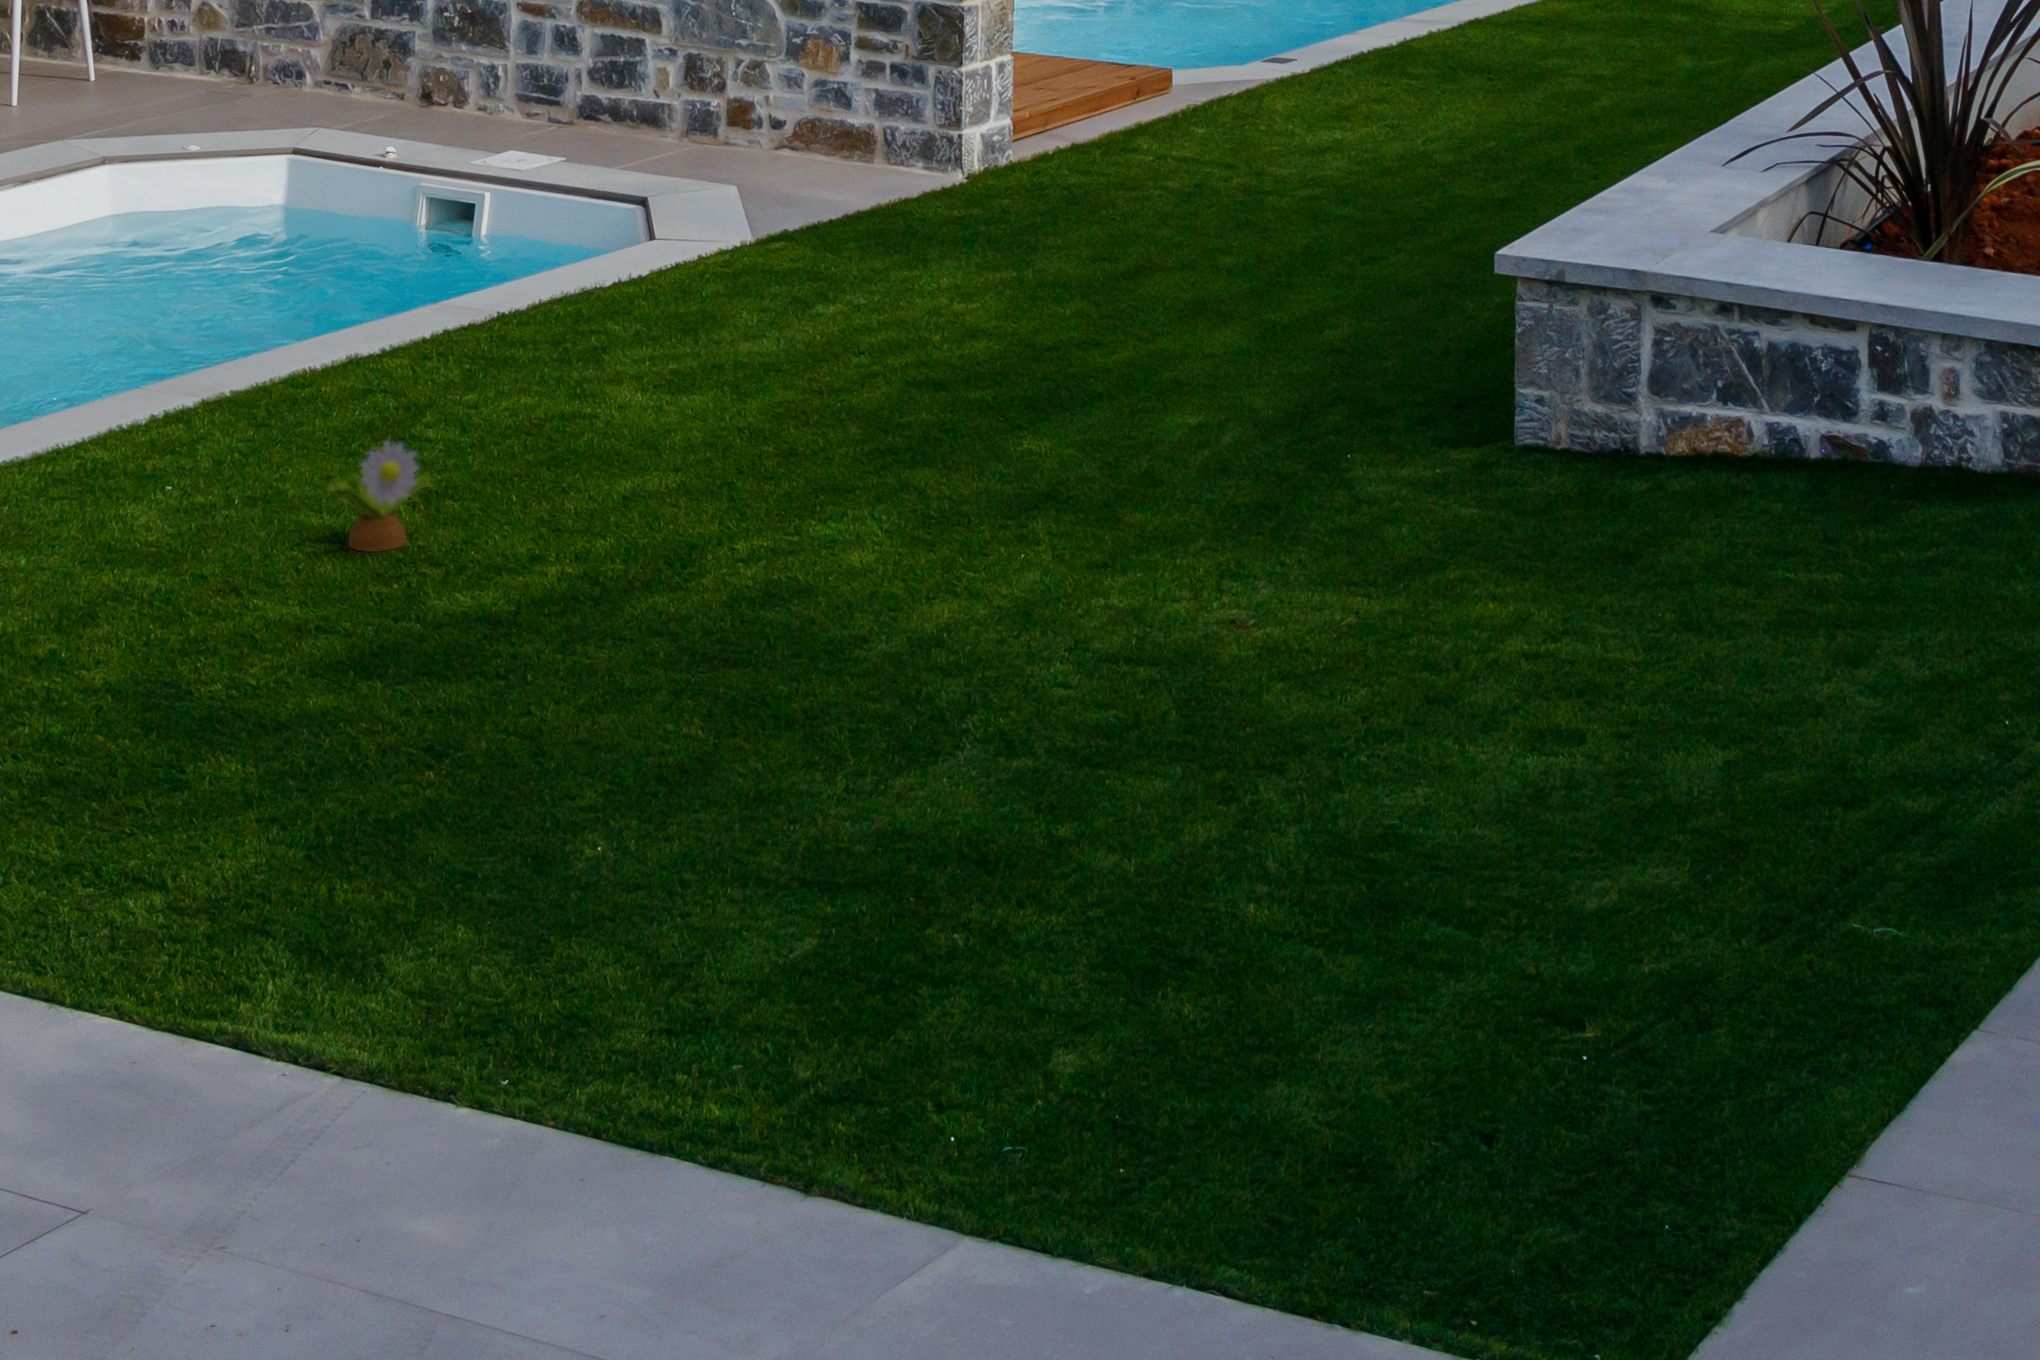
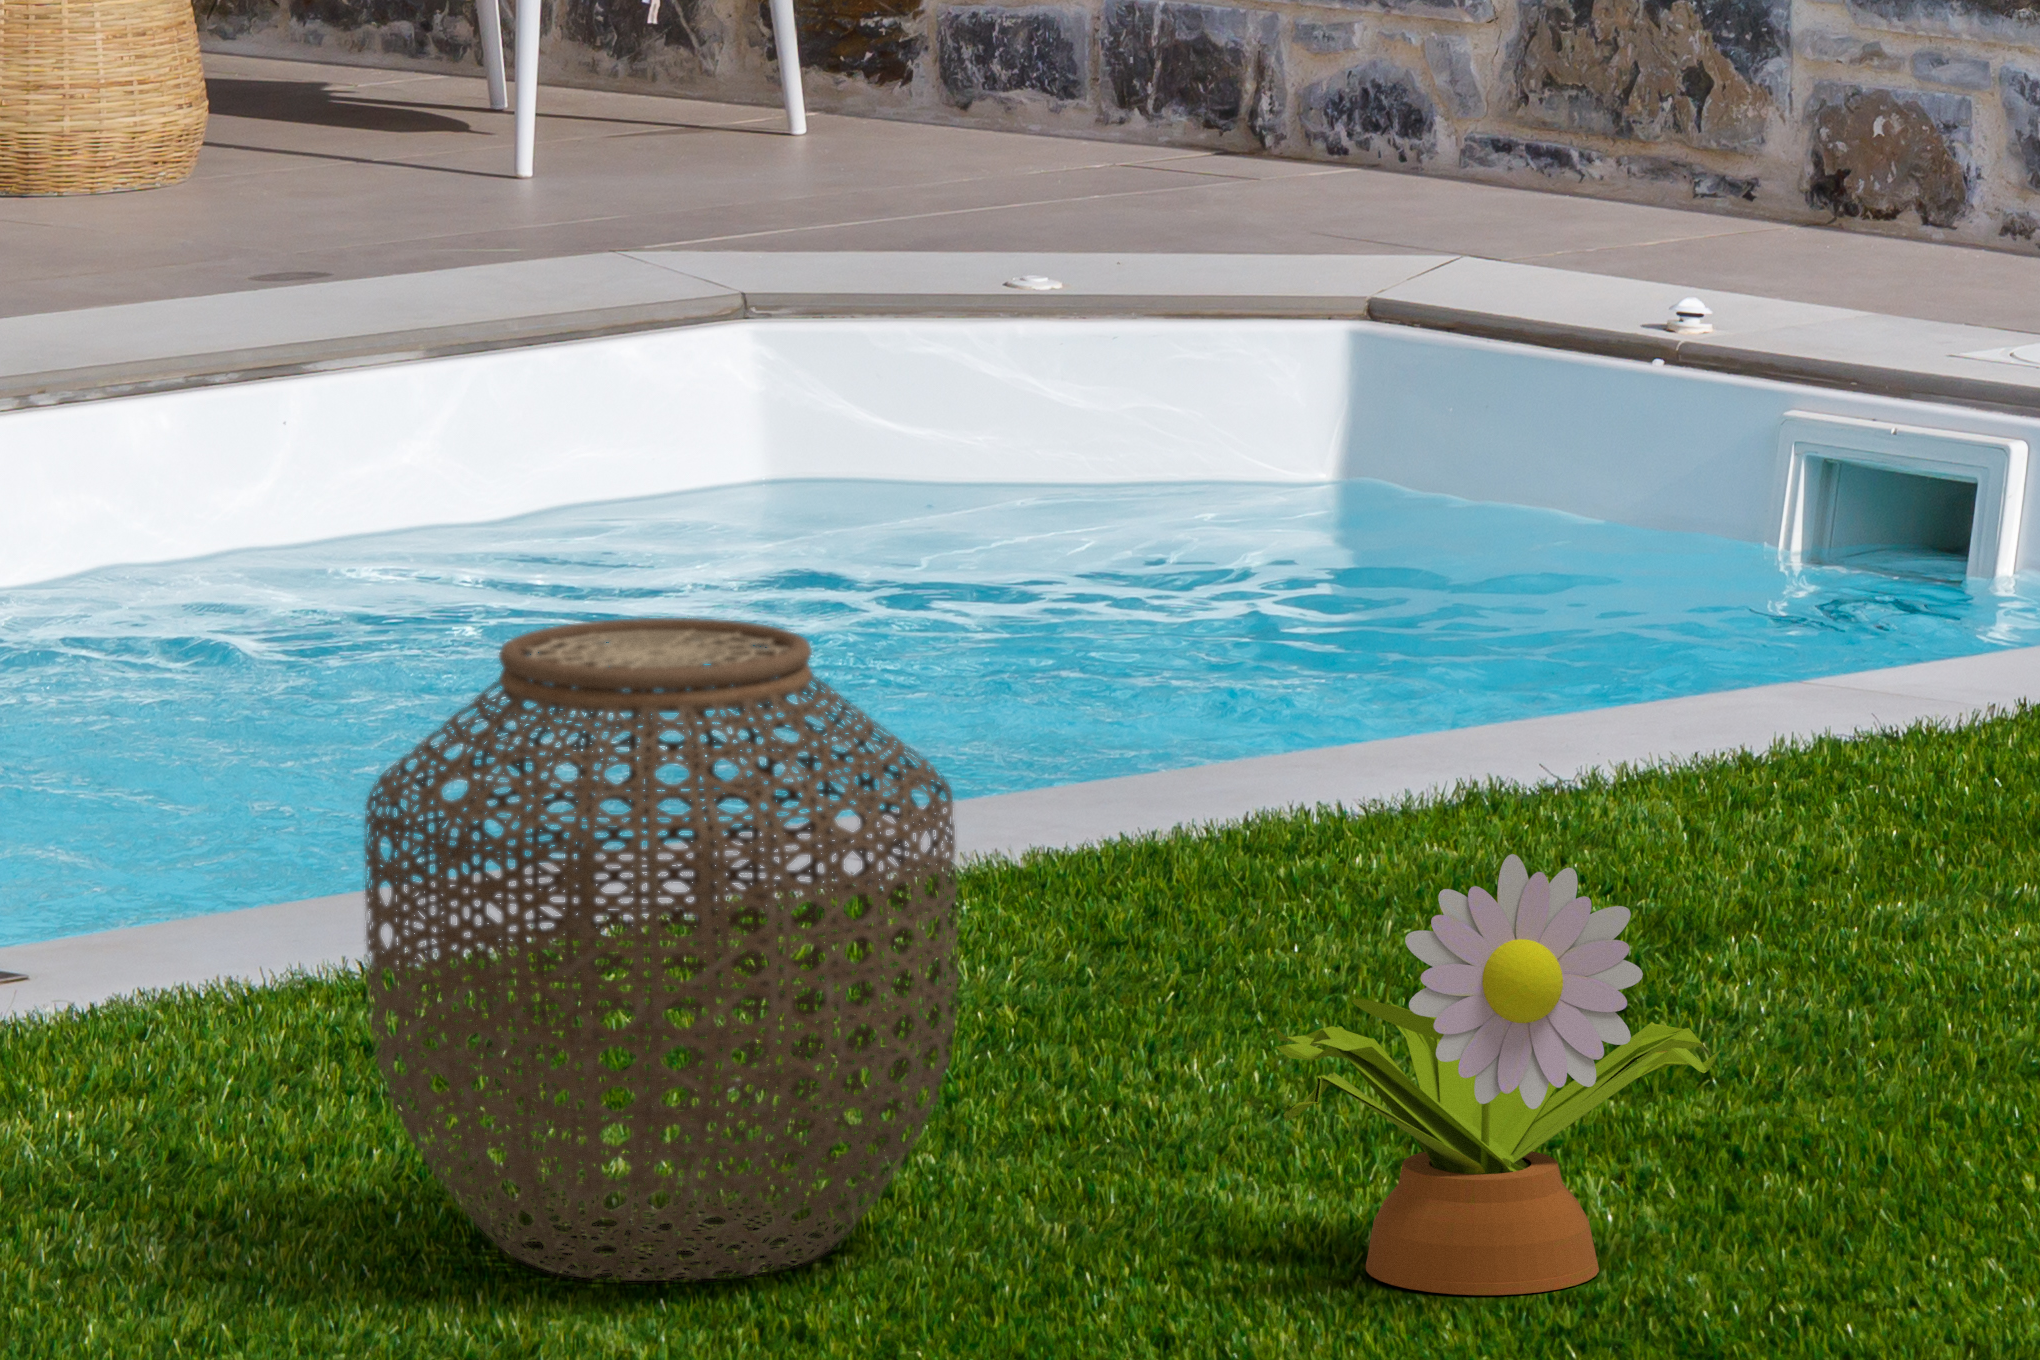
woven basket: none [85,384,241,563] -> present [364,618,958,1281]

